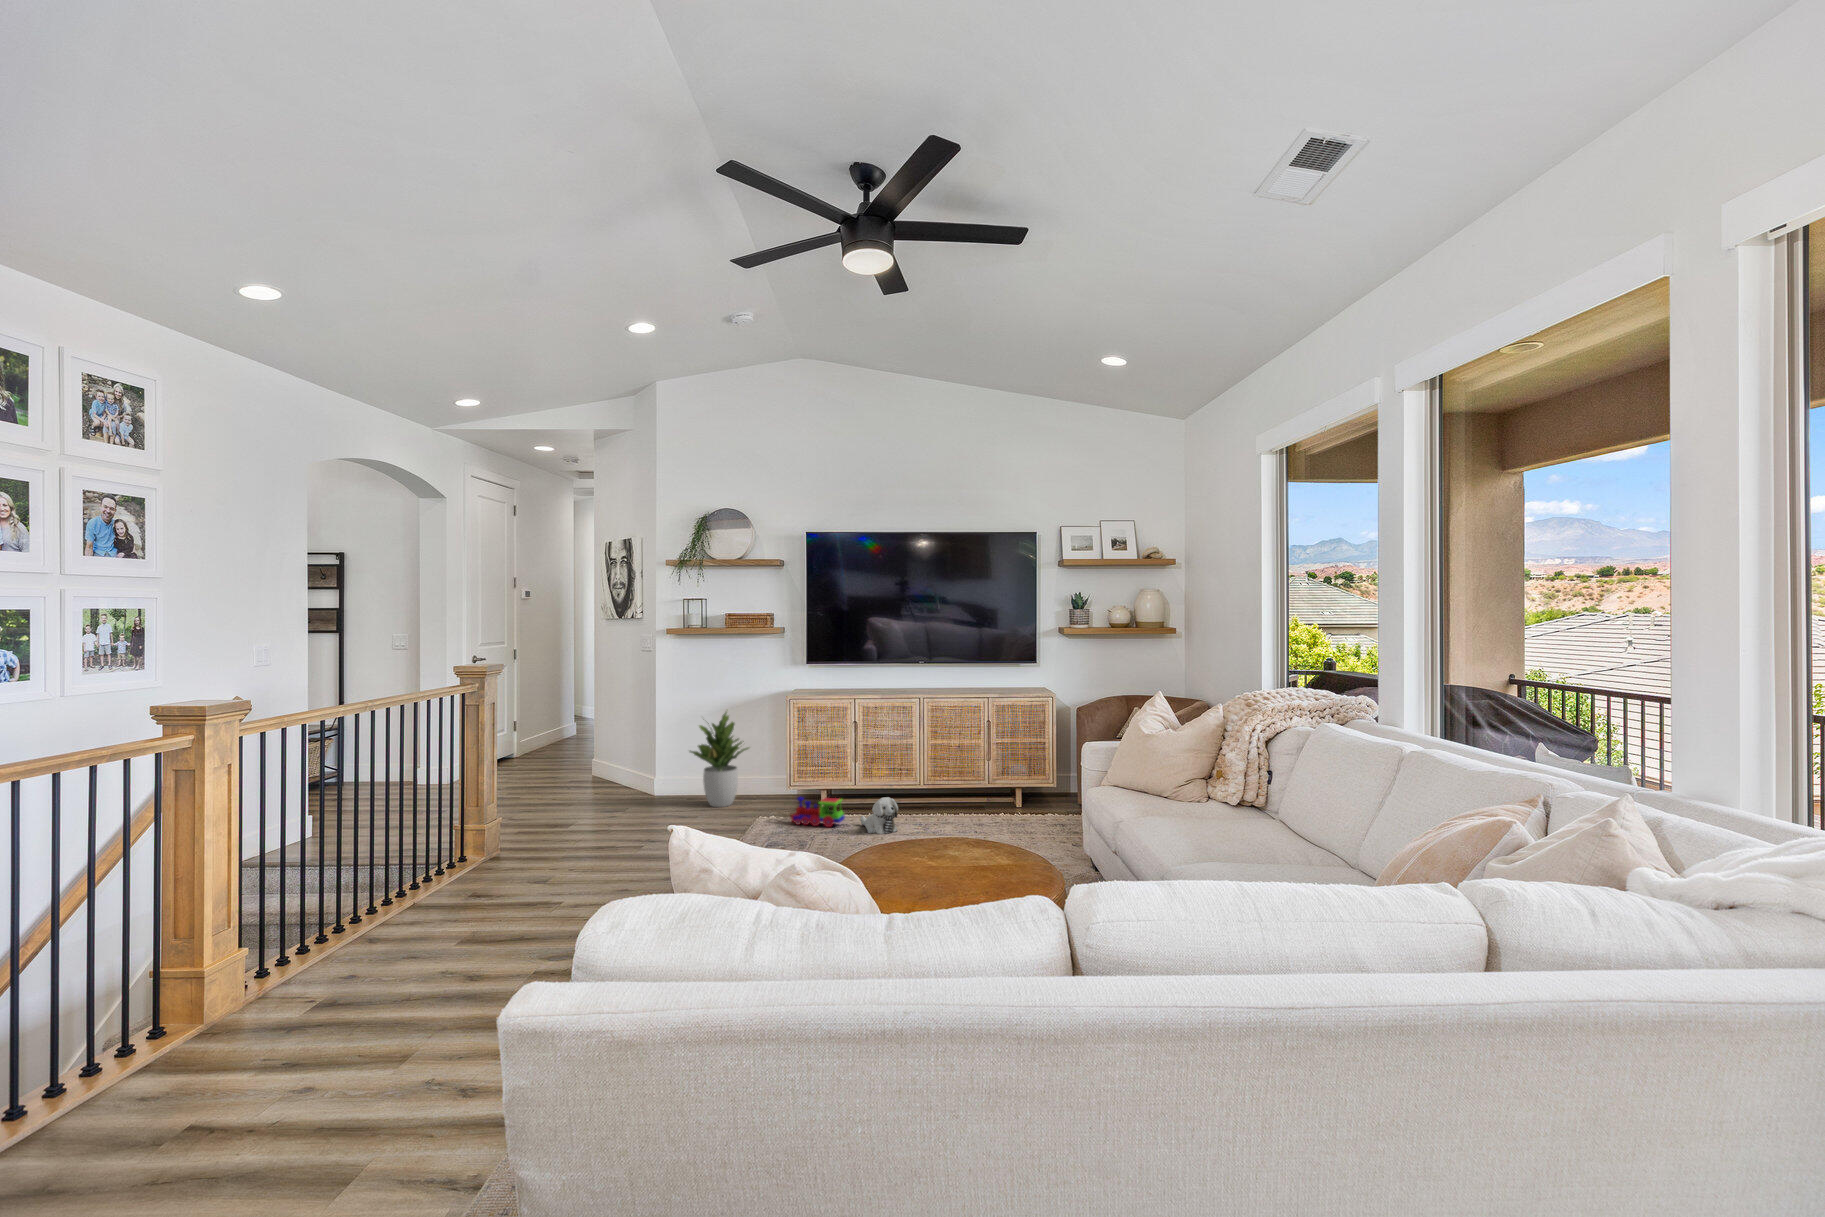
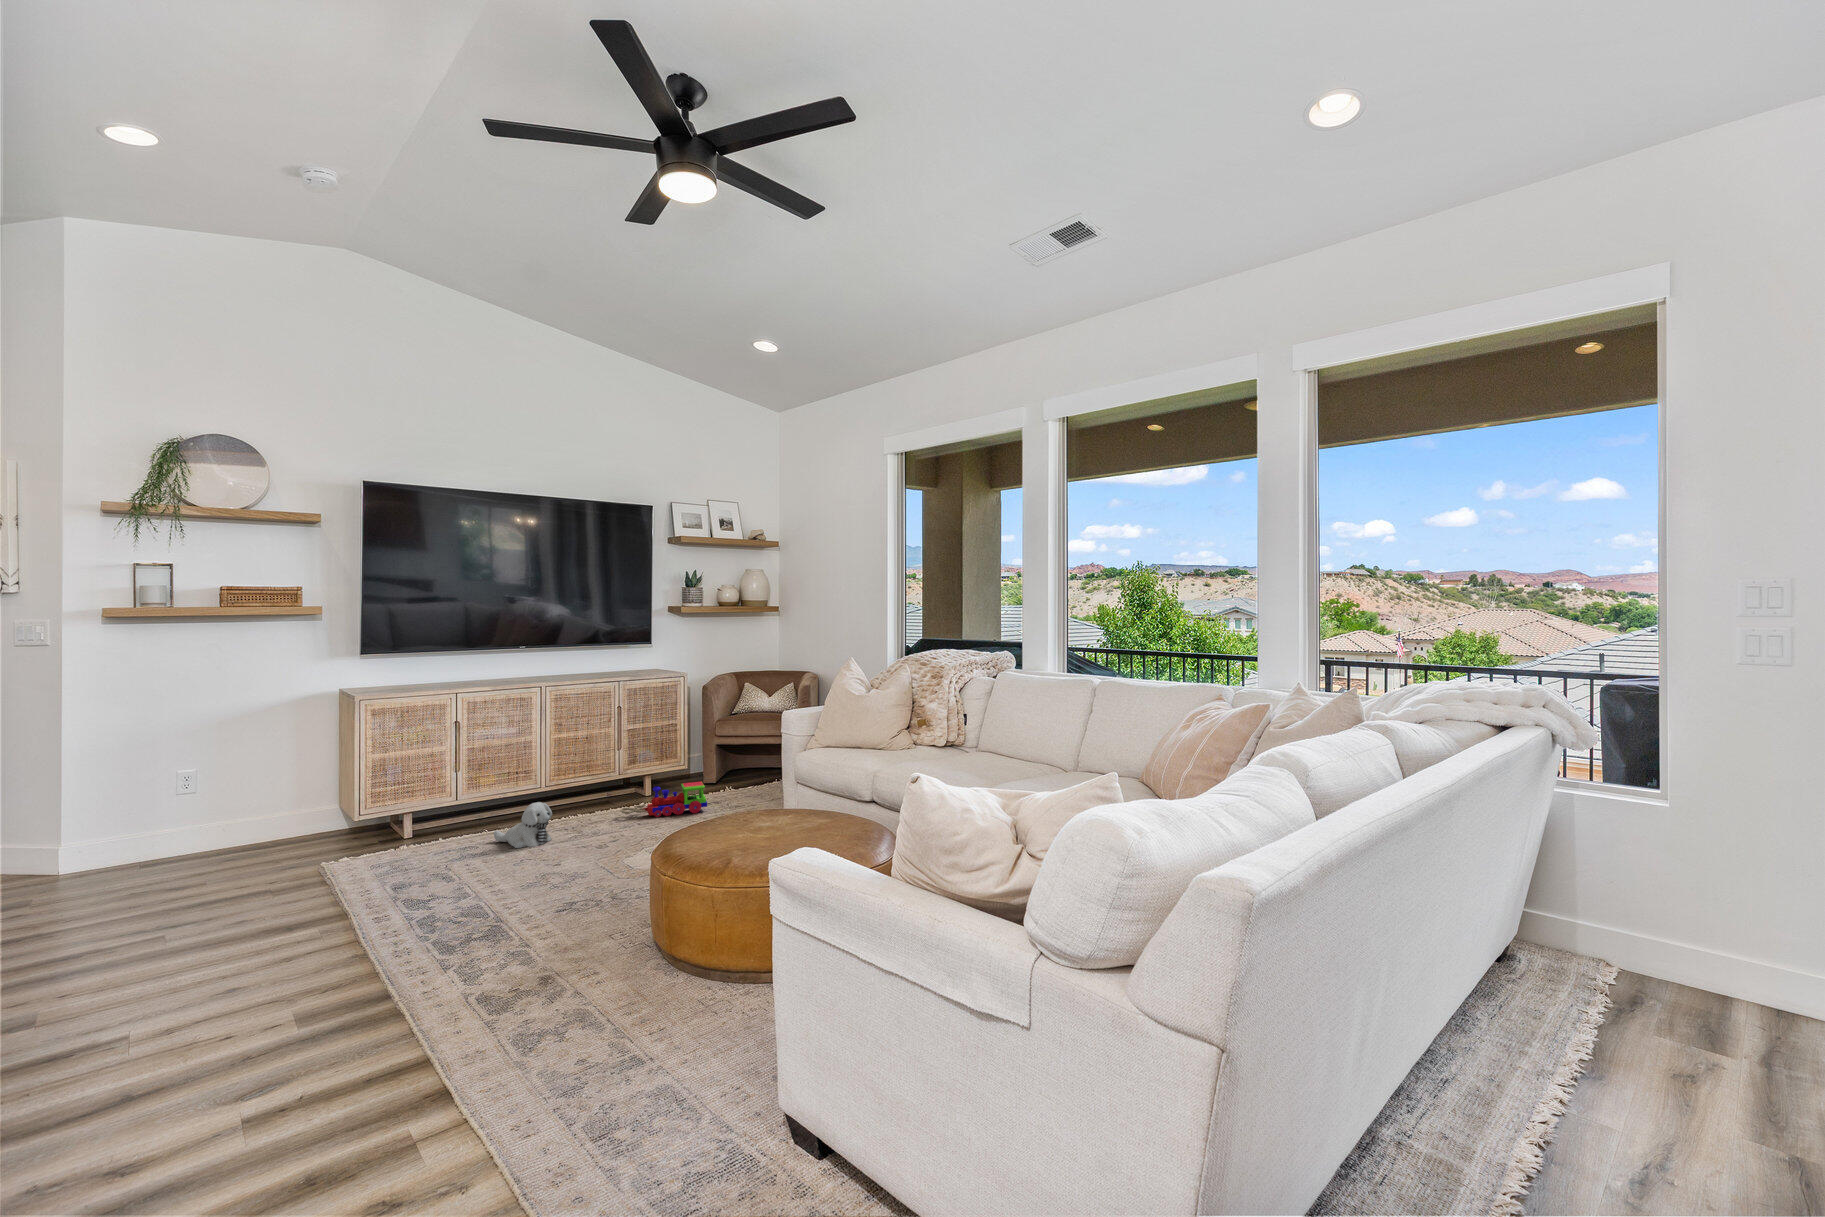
potted plant: present [690,712,749,807] -> none [167,721,282,864]
toy train: present [774,797,845,827] -> present [620,782,707,817]

